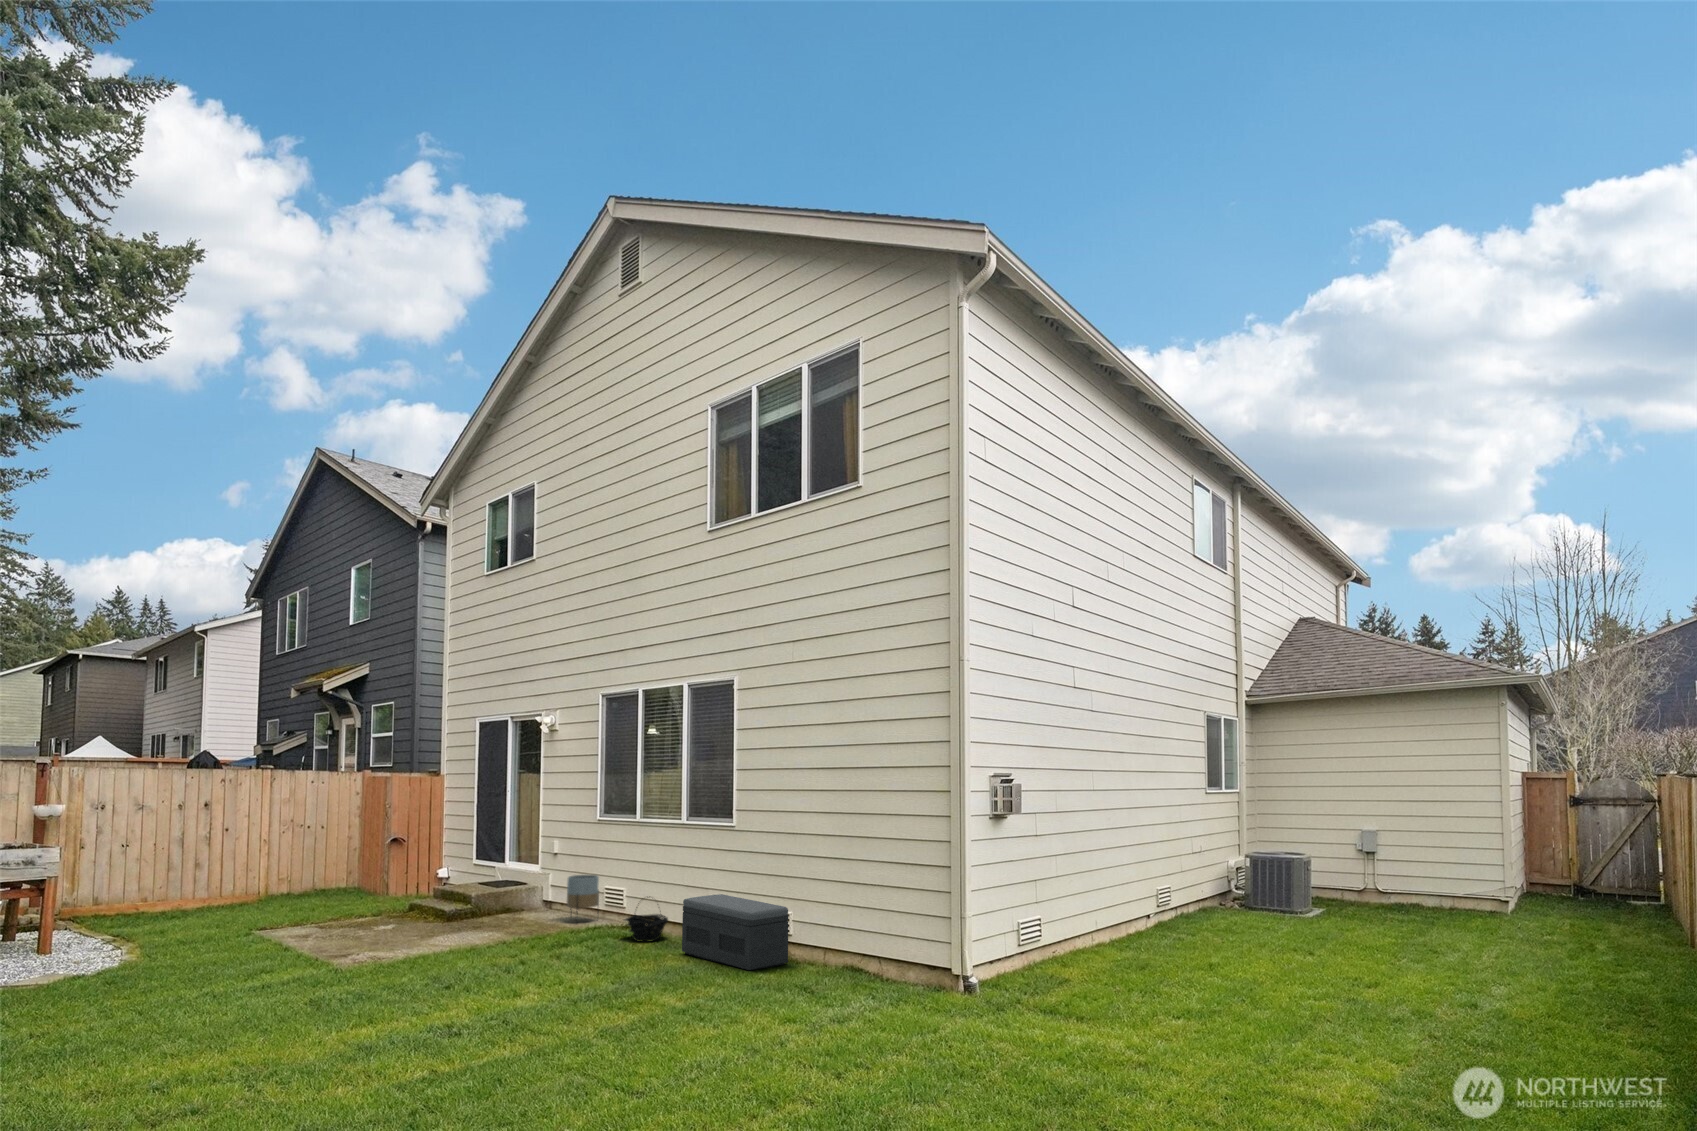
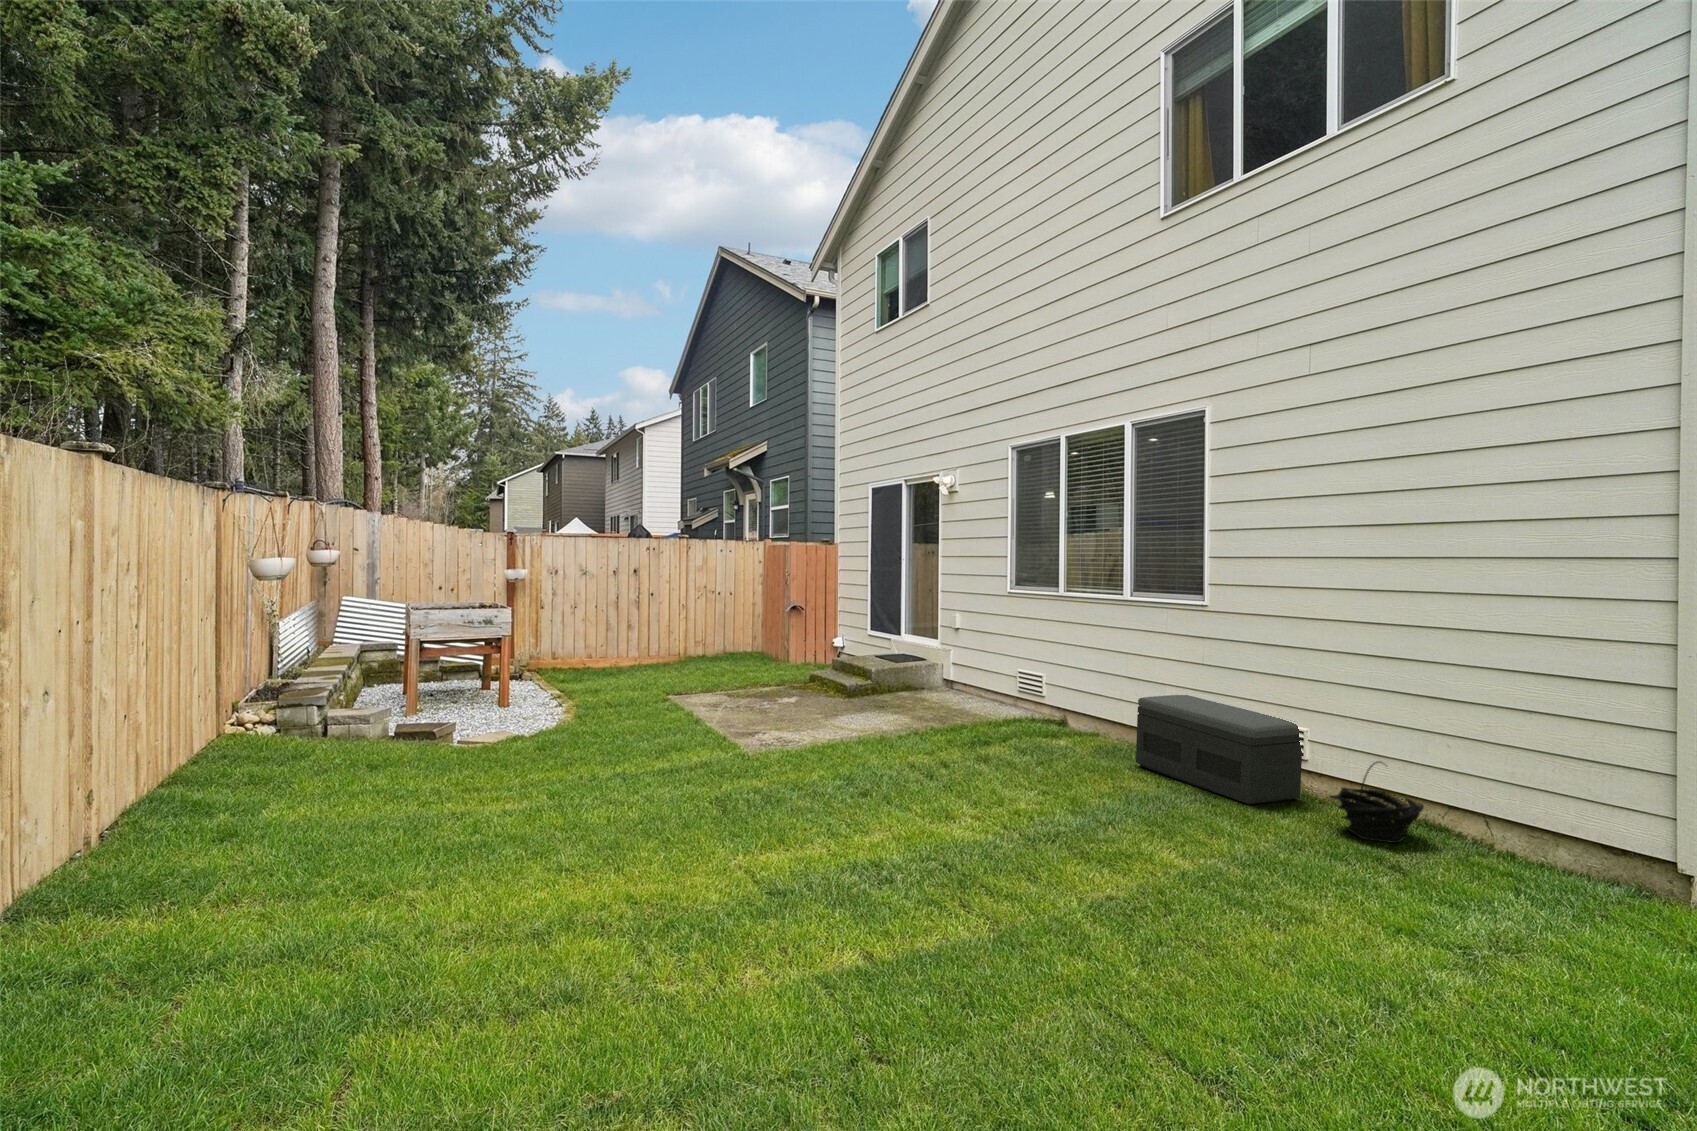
planter: present [567,875,599,912] -> none [975,655,1012,711]
basket: present [624,897,668,941] -> present [1330,761,1424,843]

